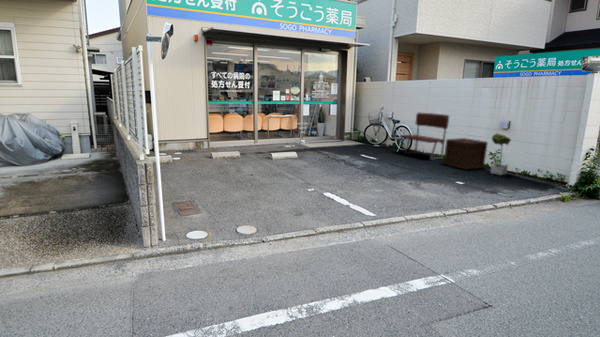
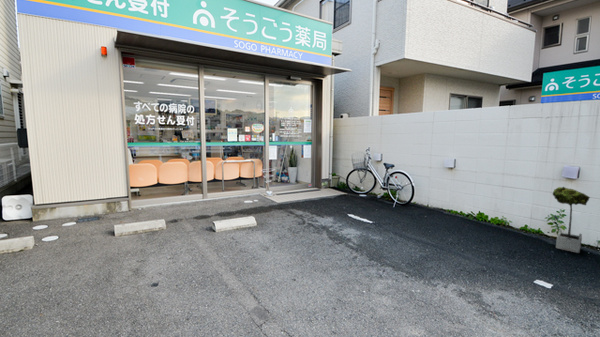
bench: present [401,113,449,160] -> none [400,154,469,221]
wooden crate: present [444,138,487,170] -> none [472,190,538,242]

